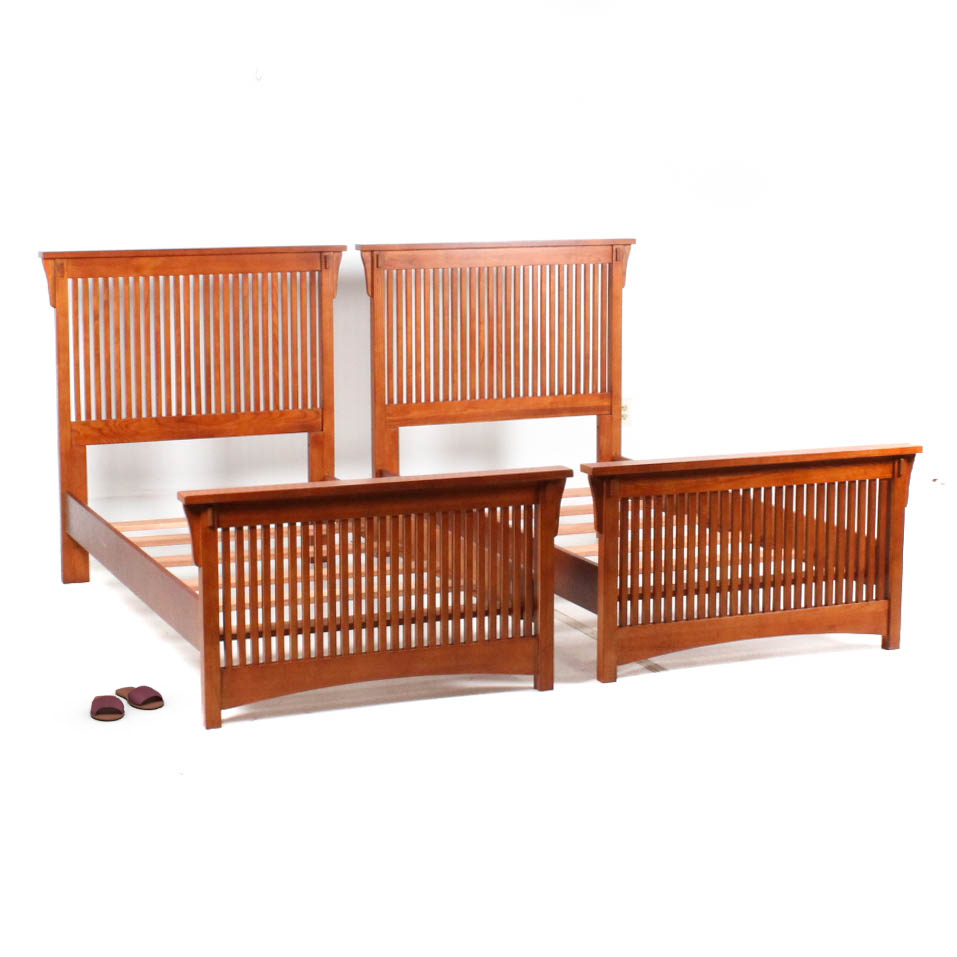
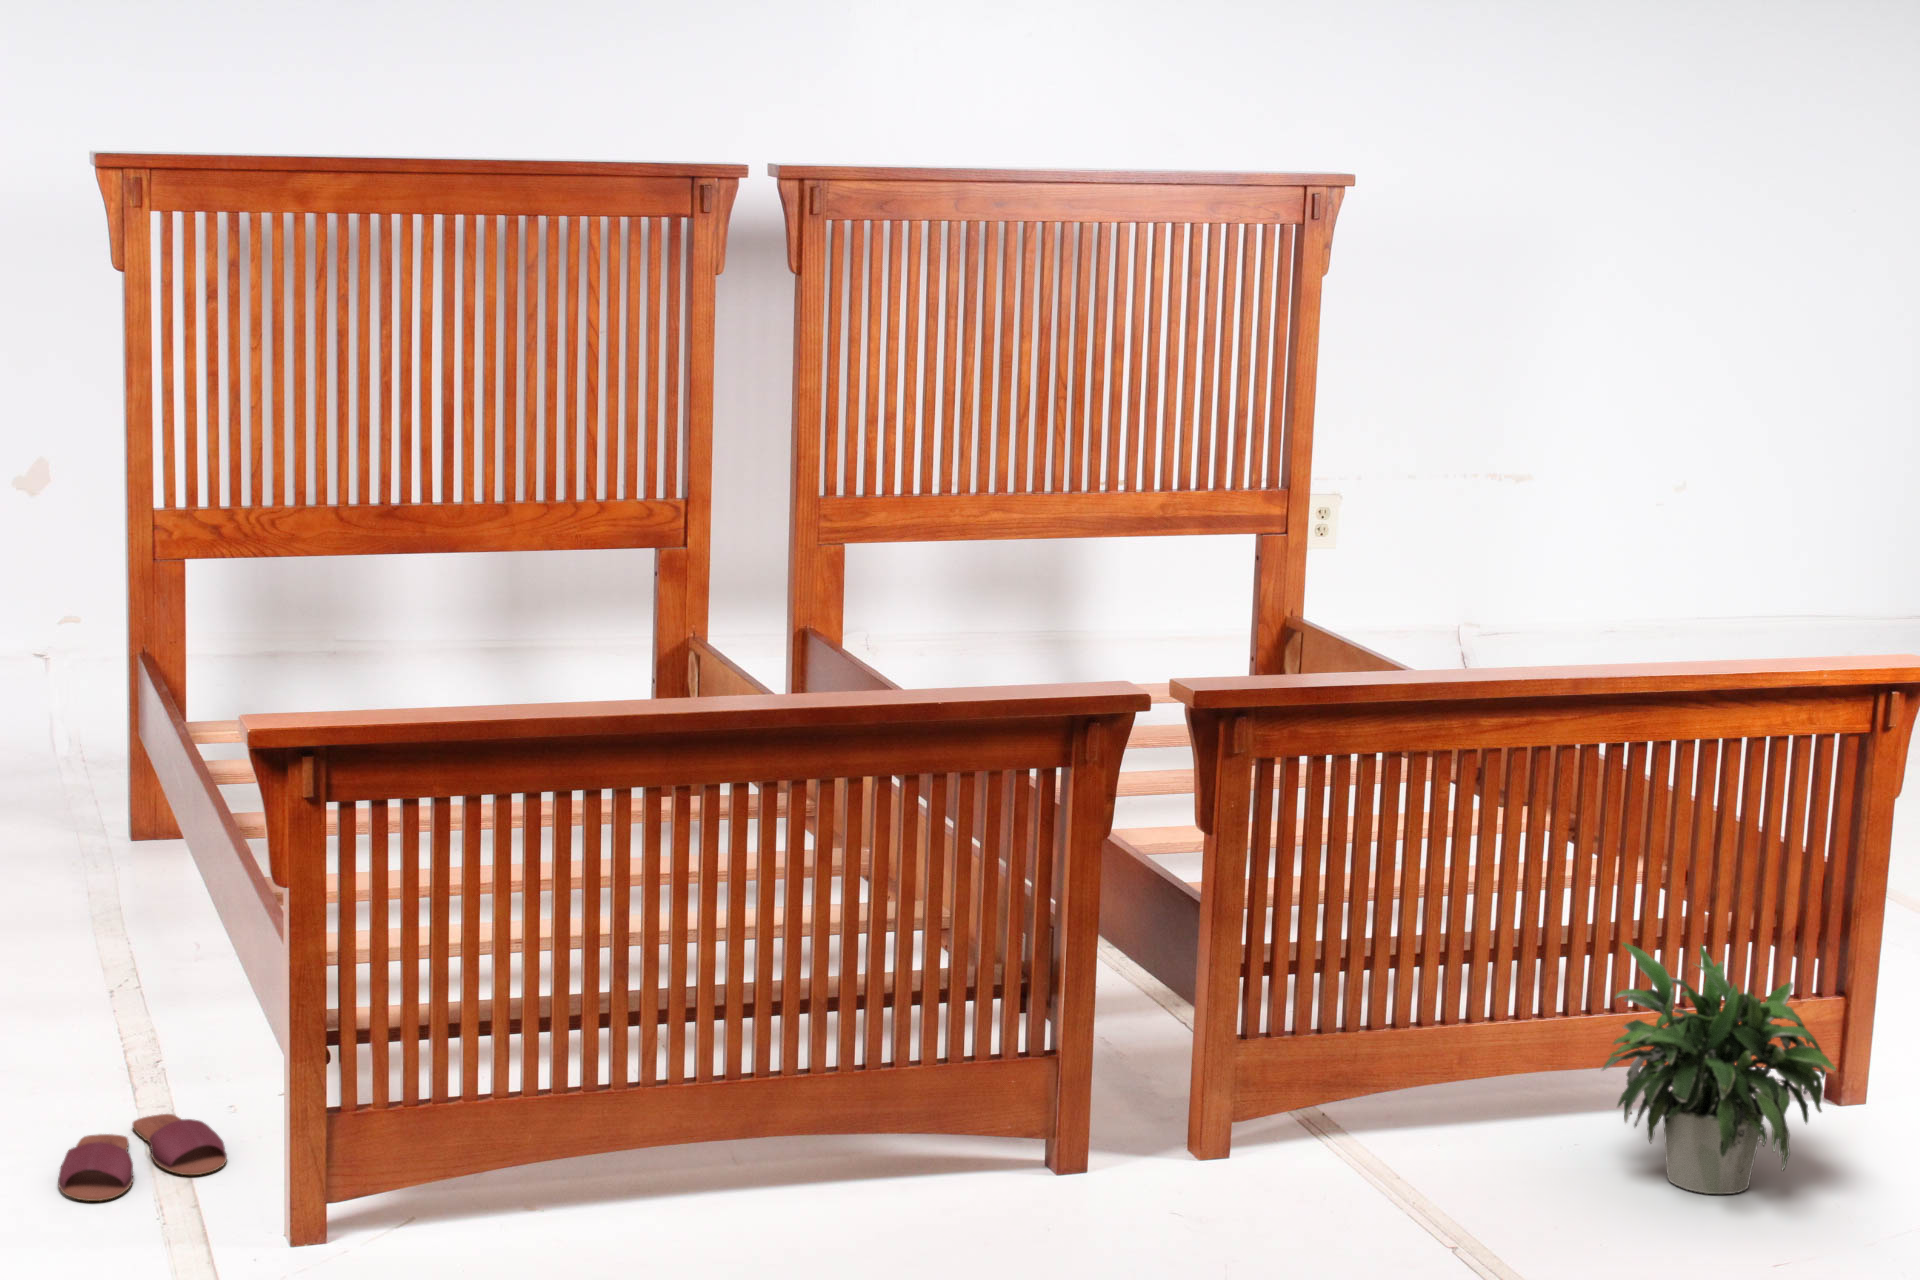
potted plant: none [781,574,885,684] -> present [1603,943,1836,1194]

